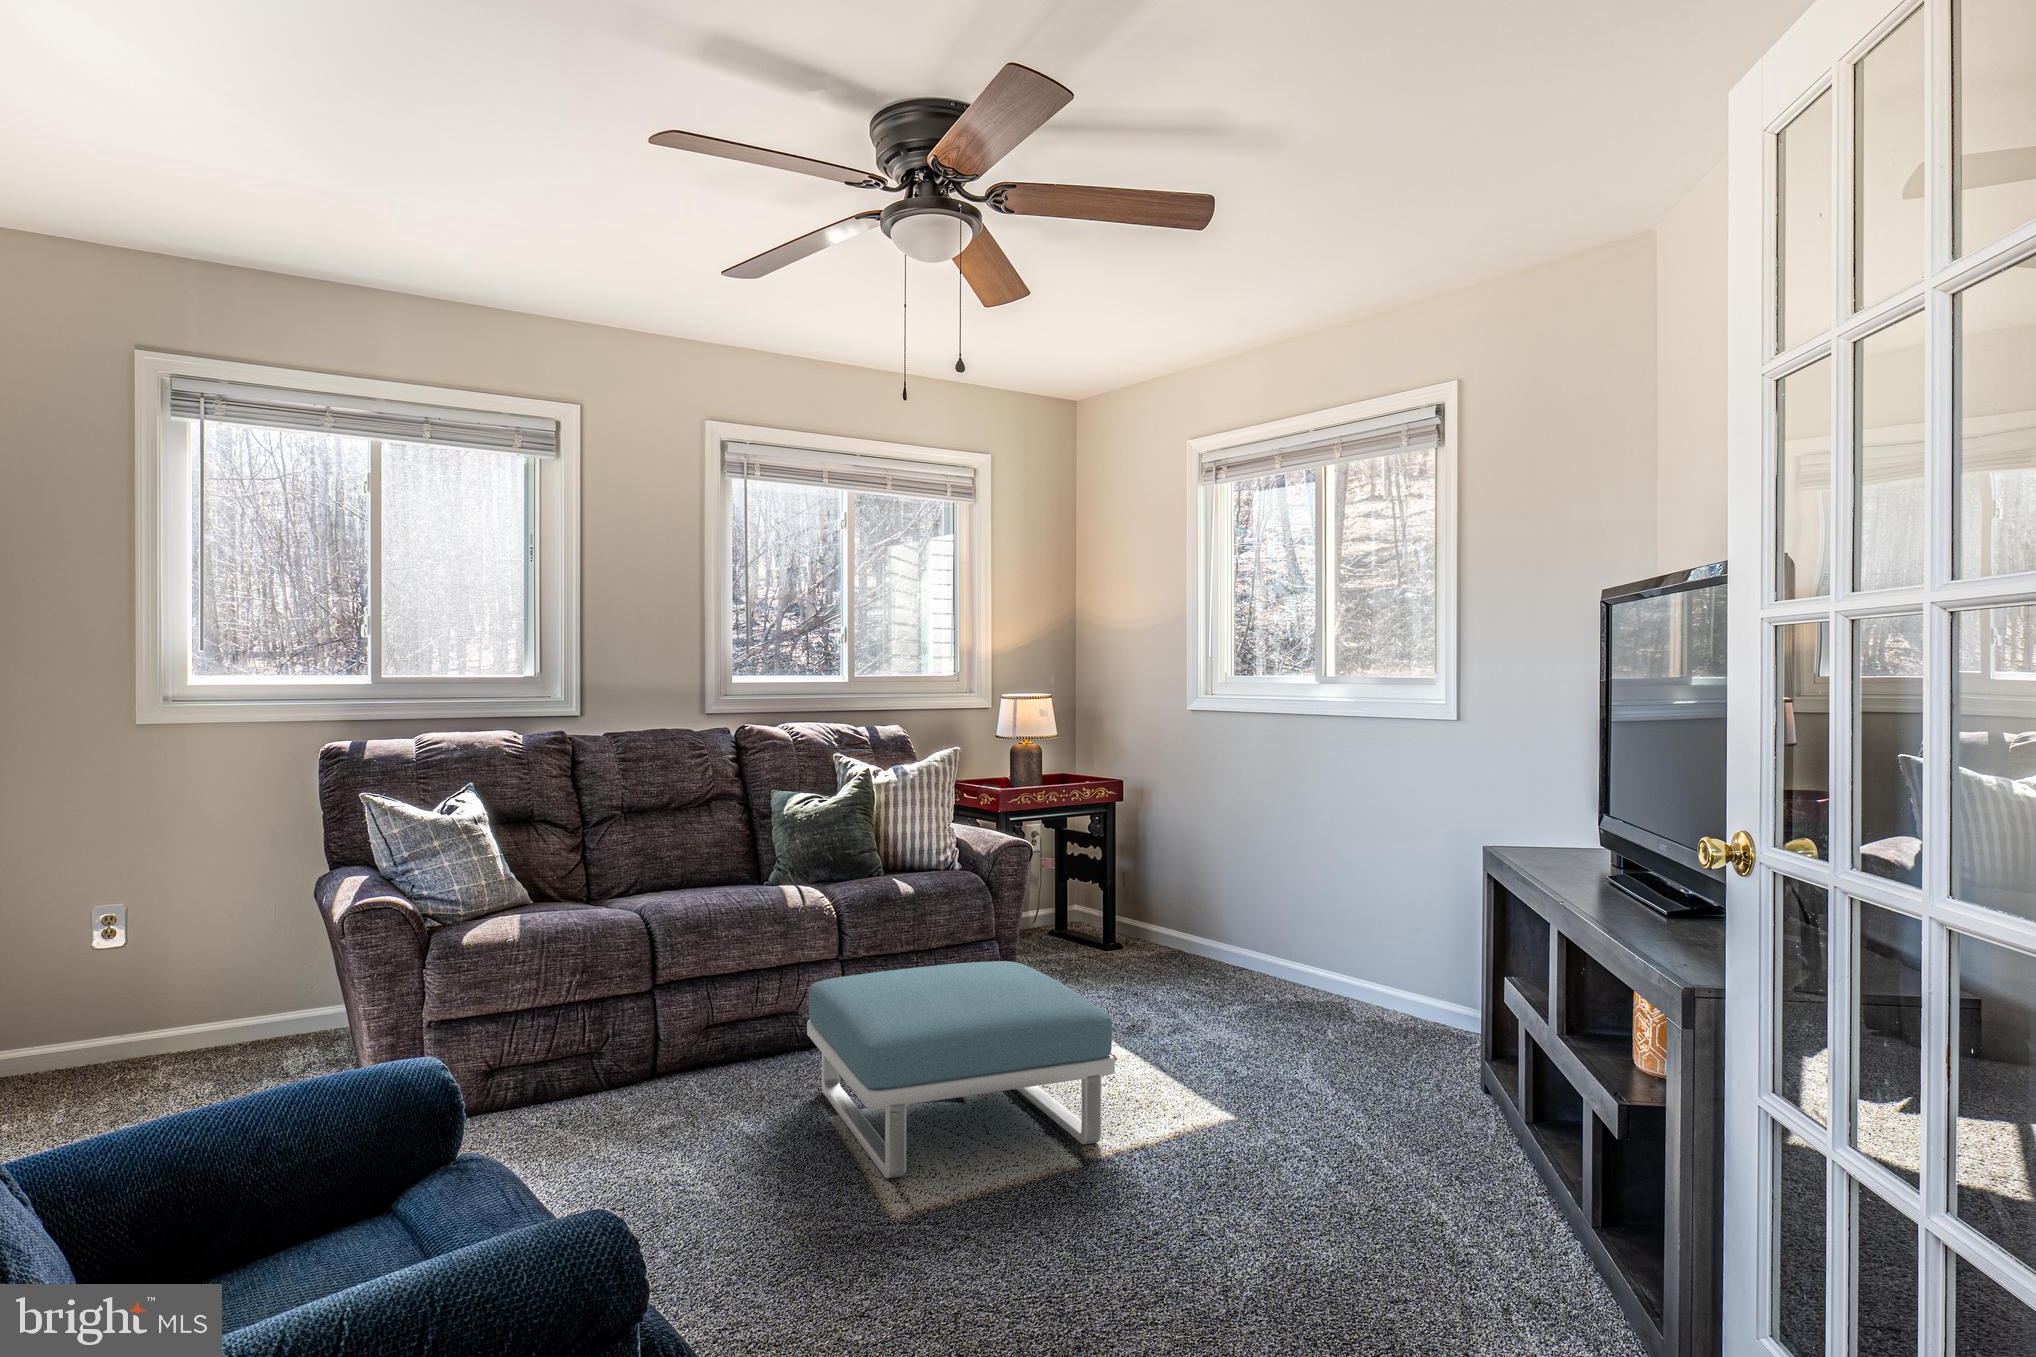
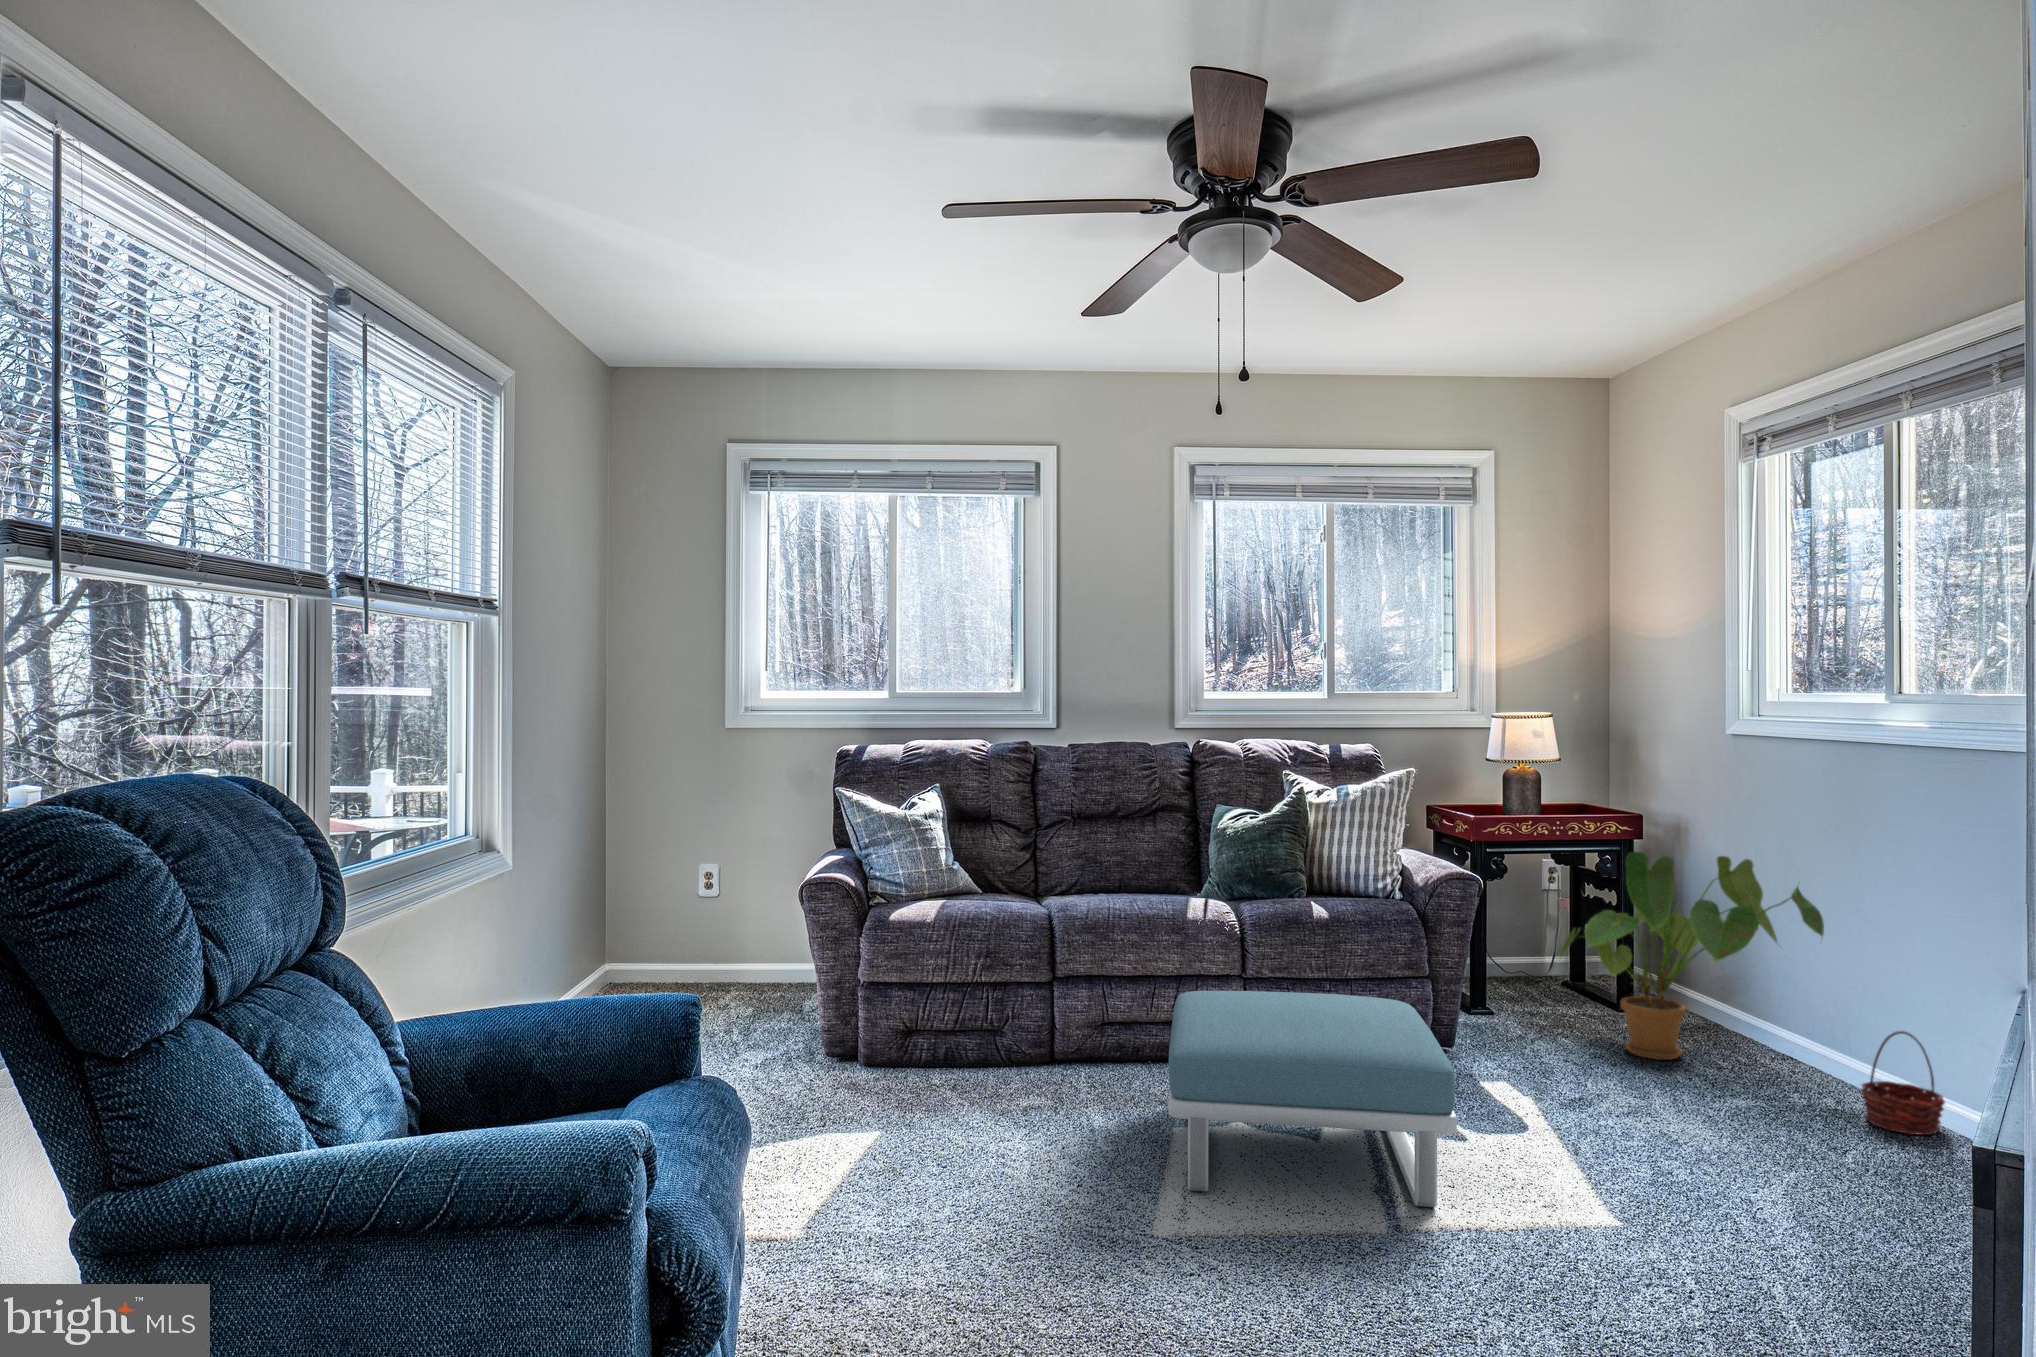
house plant: none [1076,809,1272,982] -> present [1560,852,1824,1060]
basket: none [1312,934,1368,1011] -> present [1861,1031,1945,1135]

